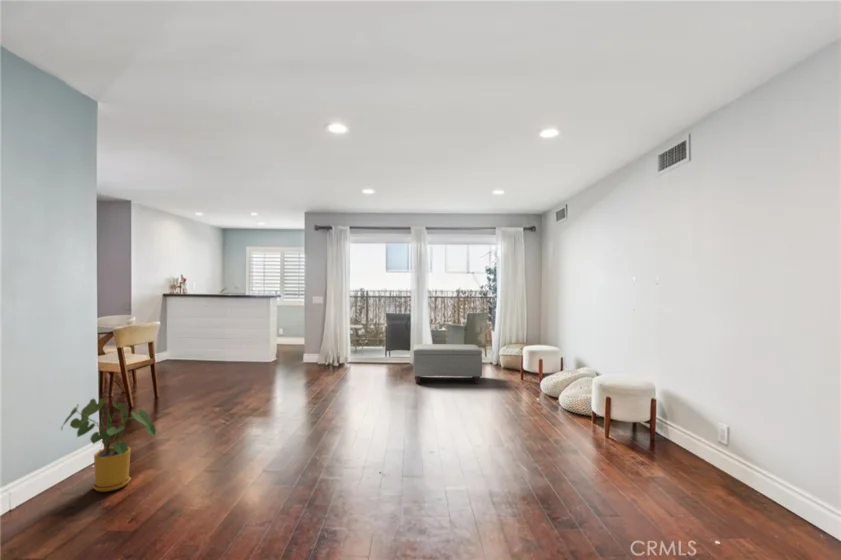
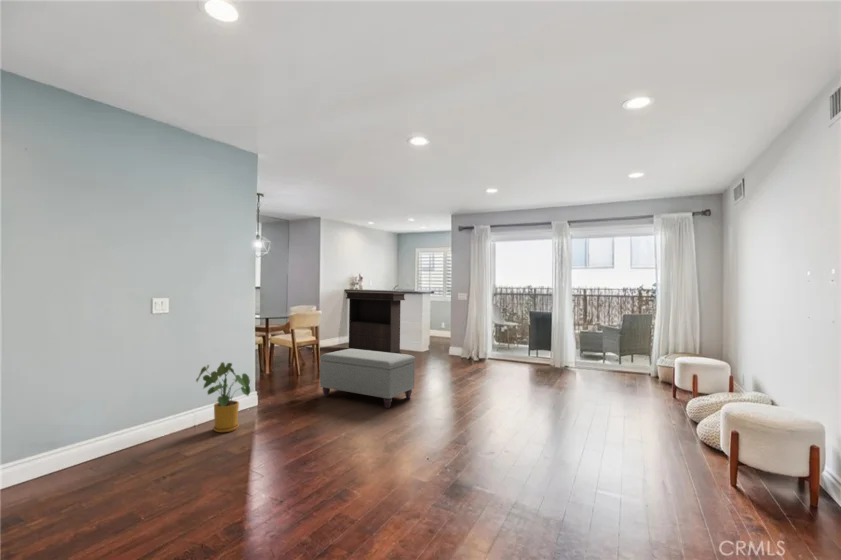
console table: none [172,297,254,371] -> present [346,292,405,354]
ottoman: present [413,344,482,384] -> present [320,349,415,408]

